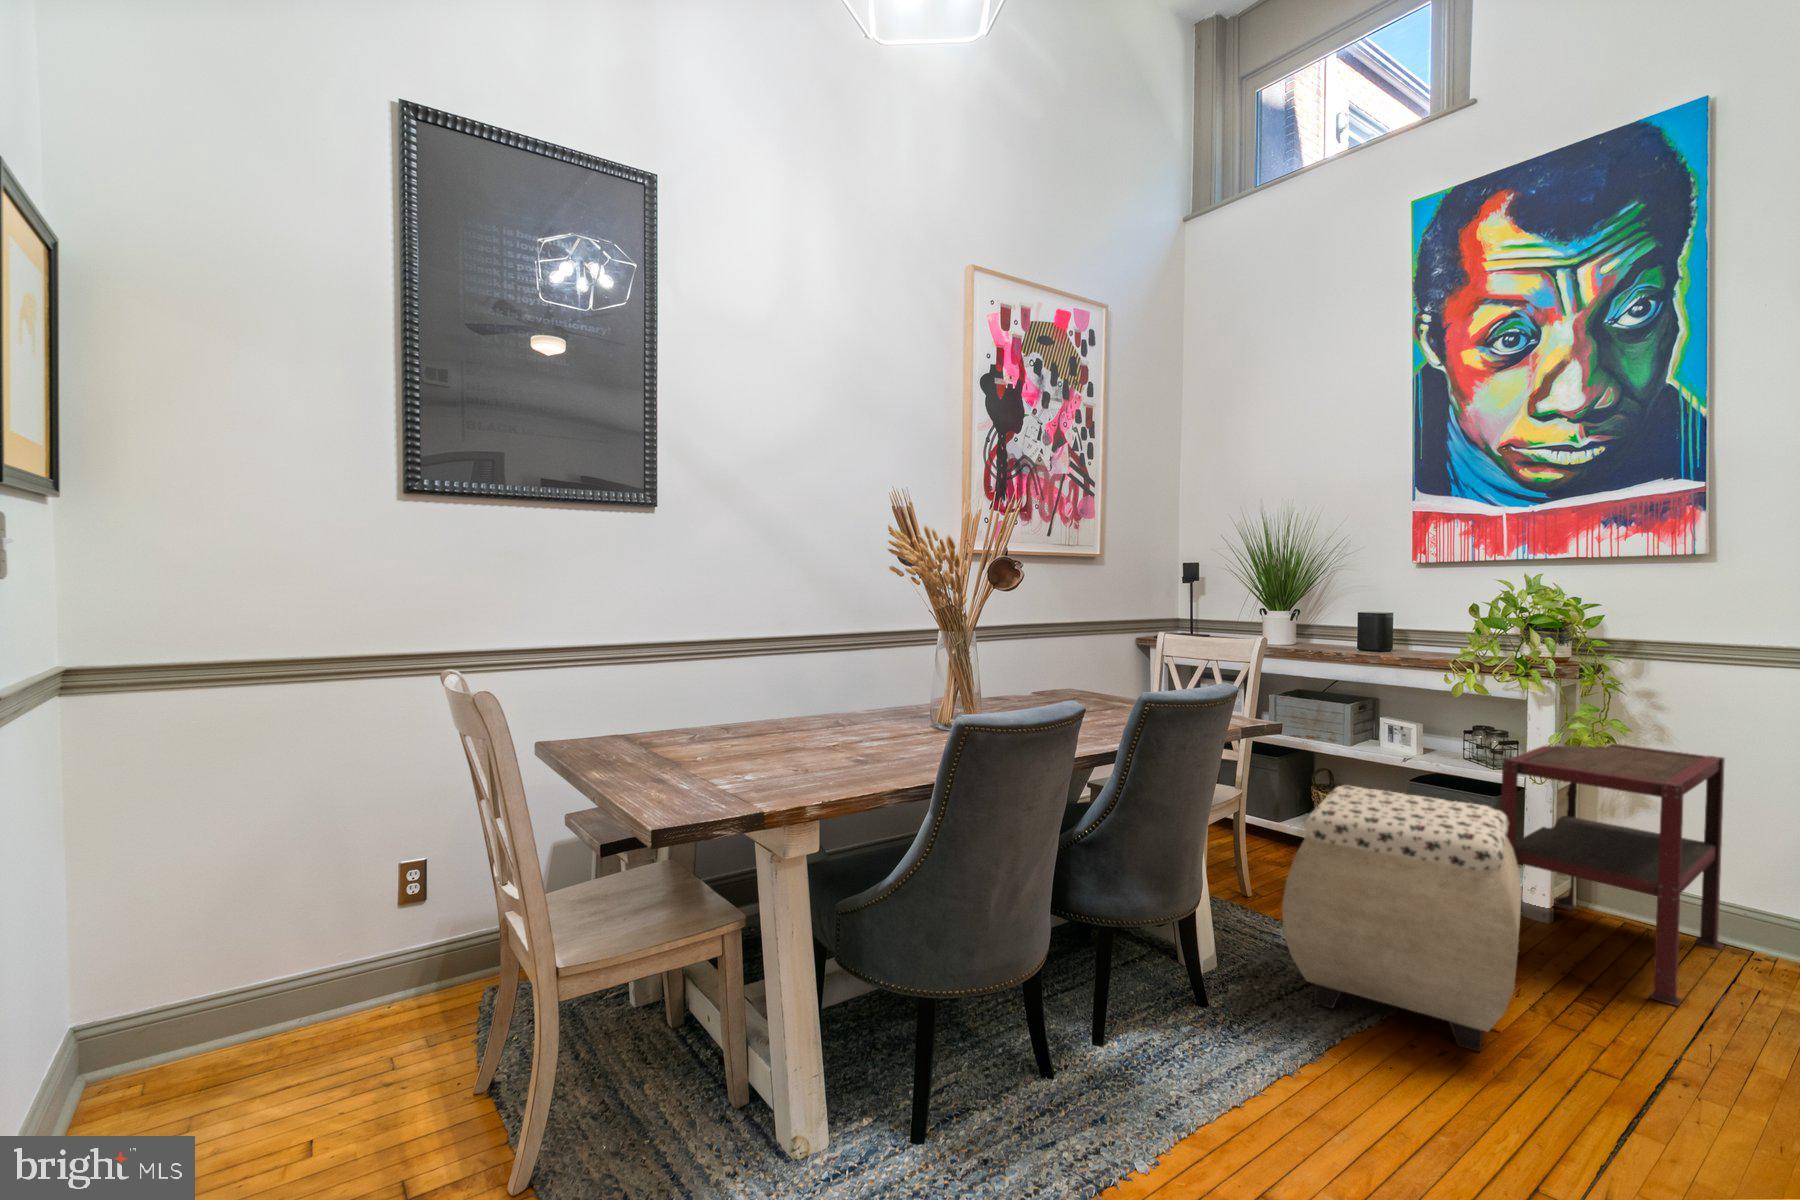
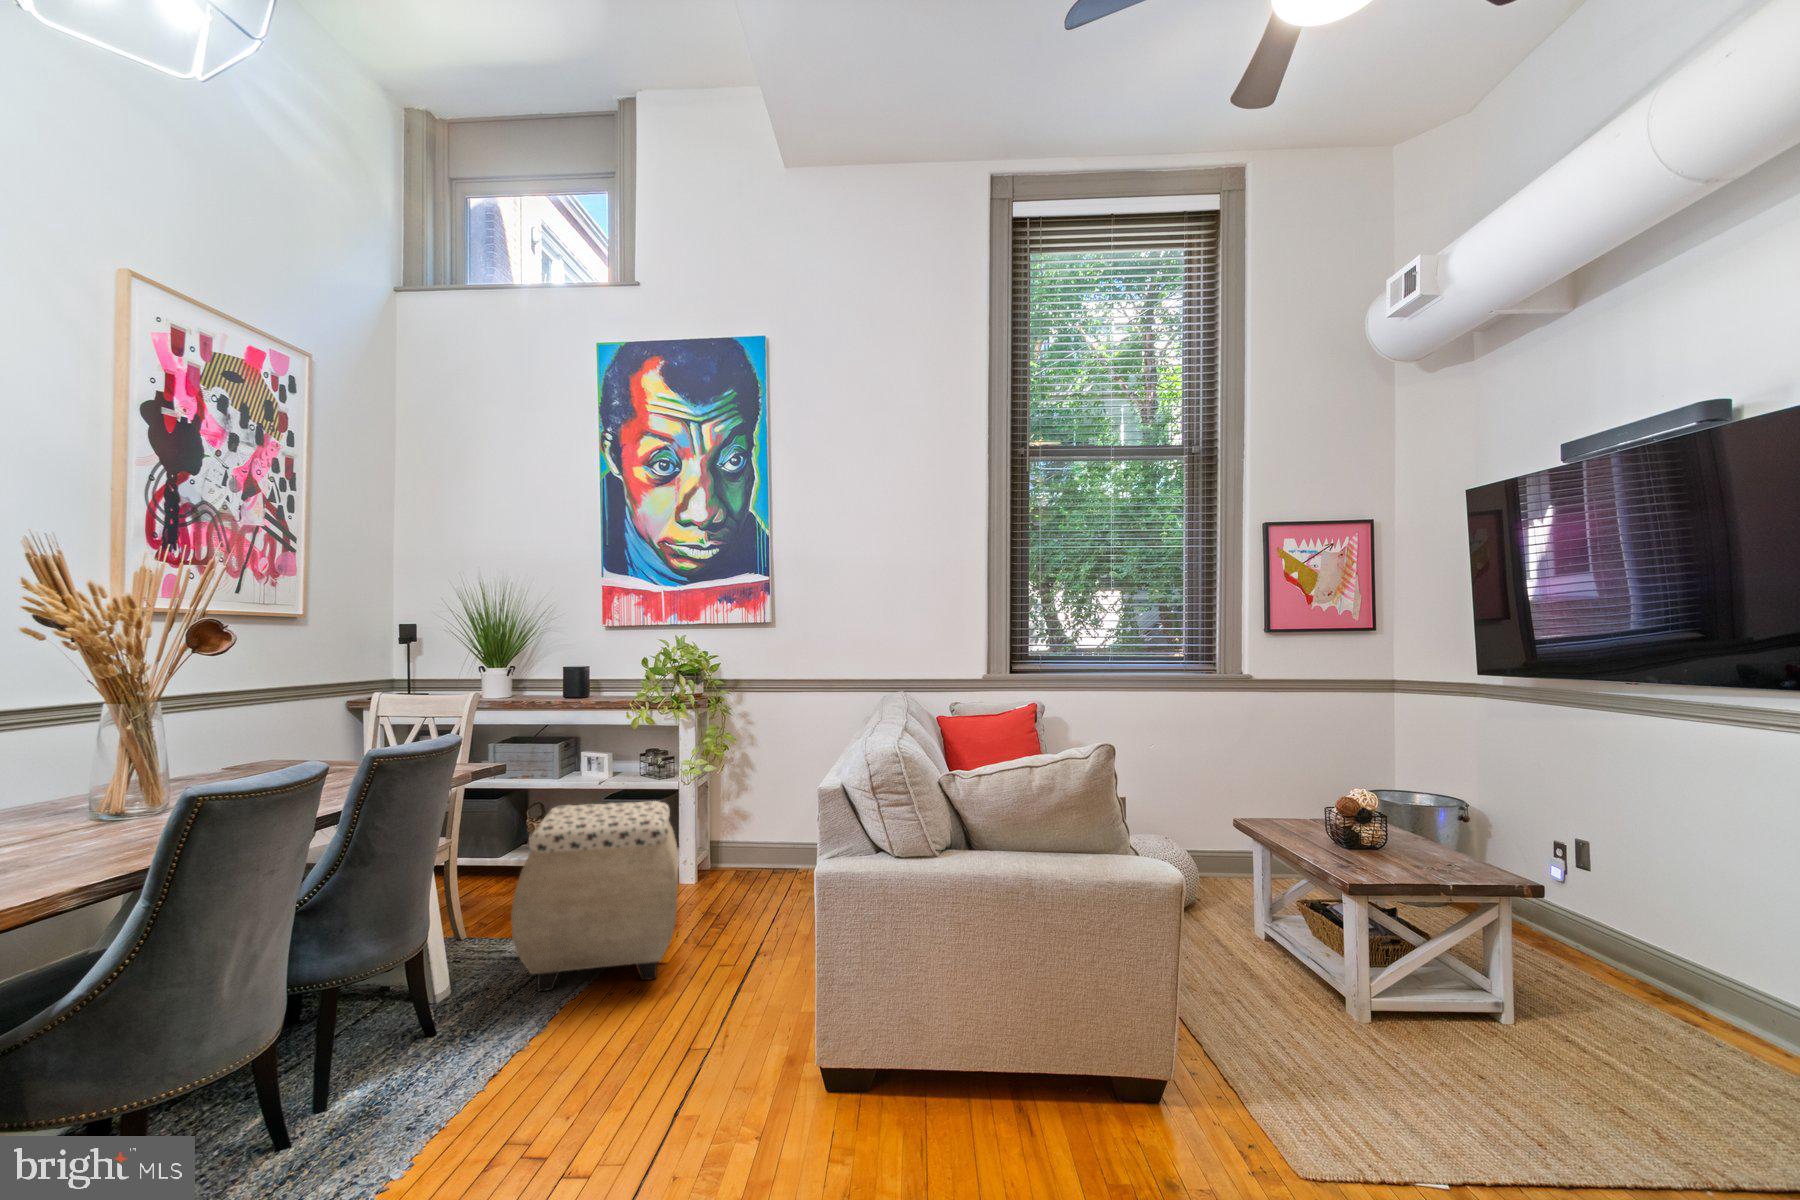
side table: present [1501,744,1725,1006] -> none [661,748,784,911]

